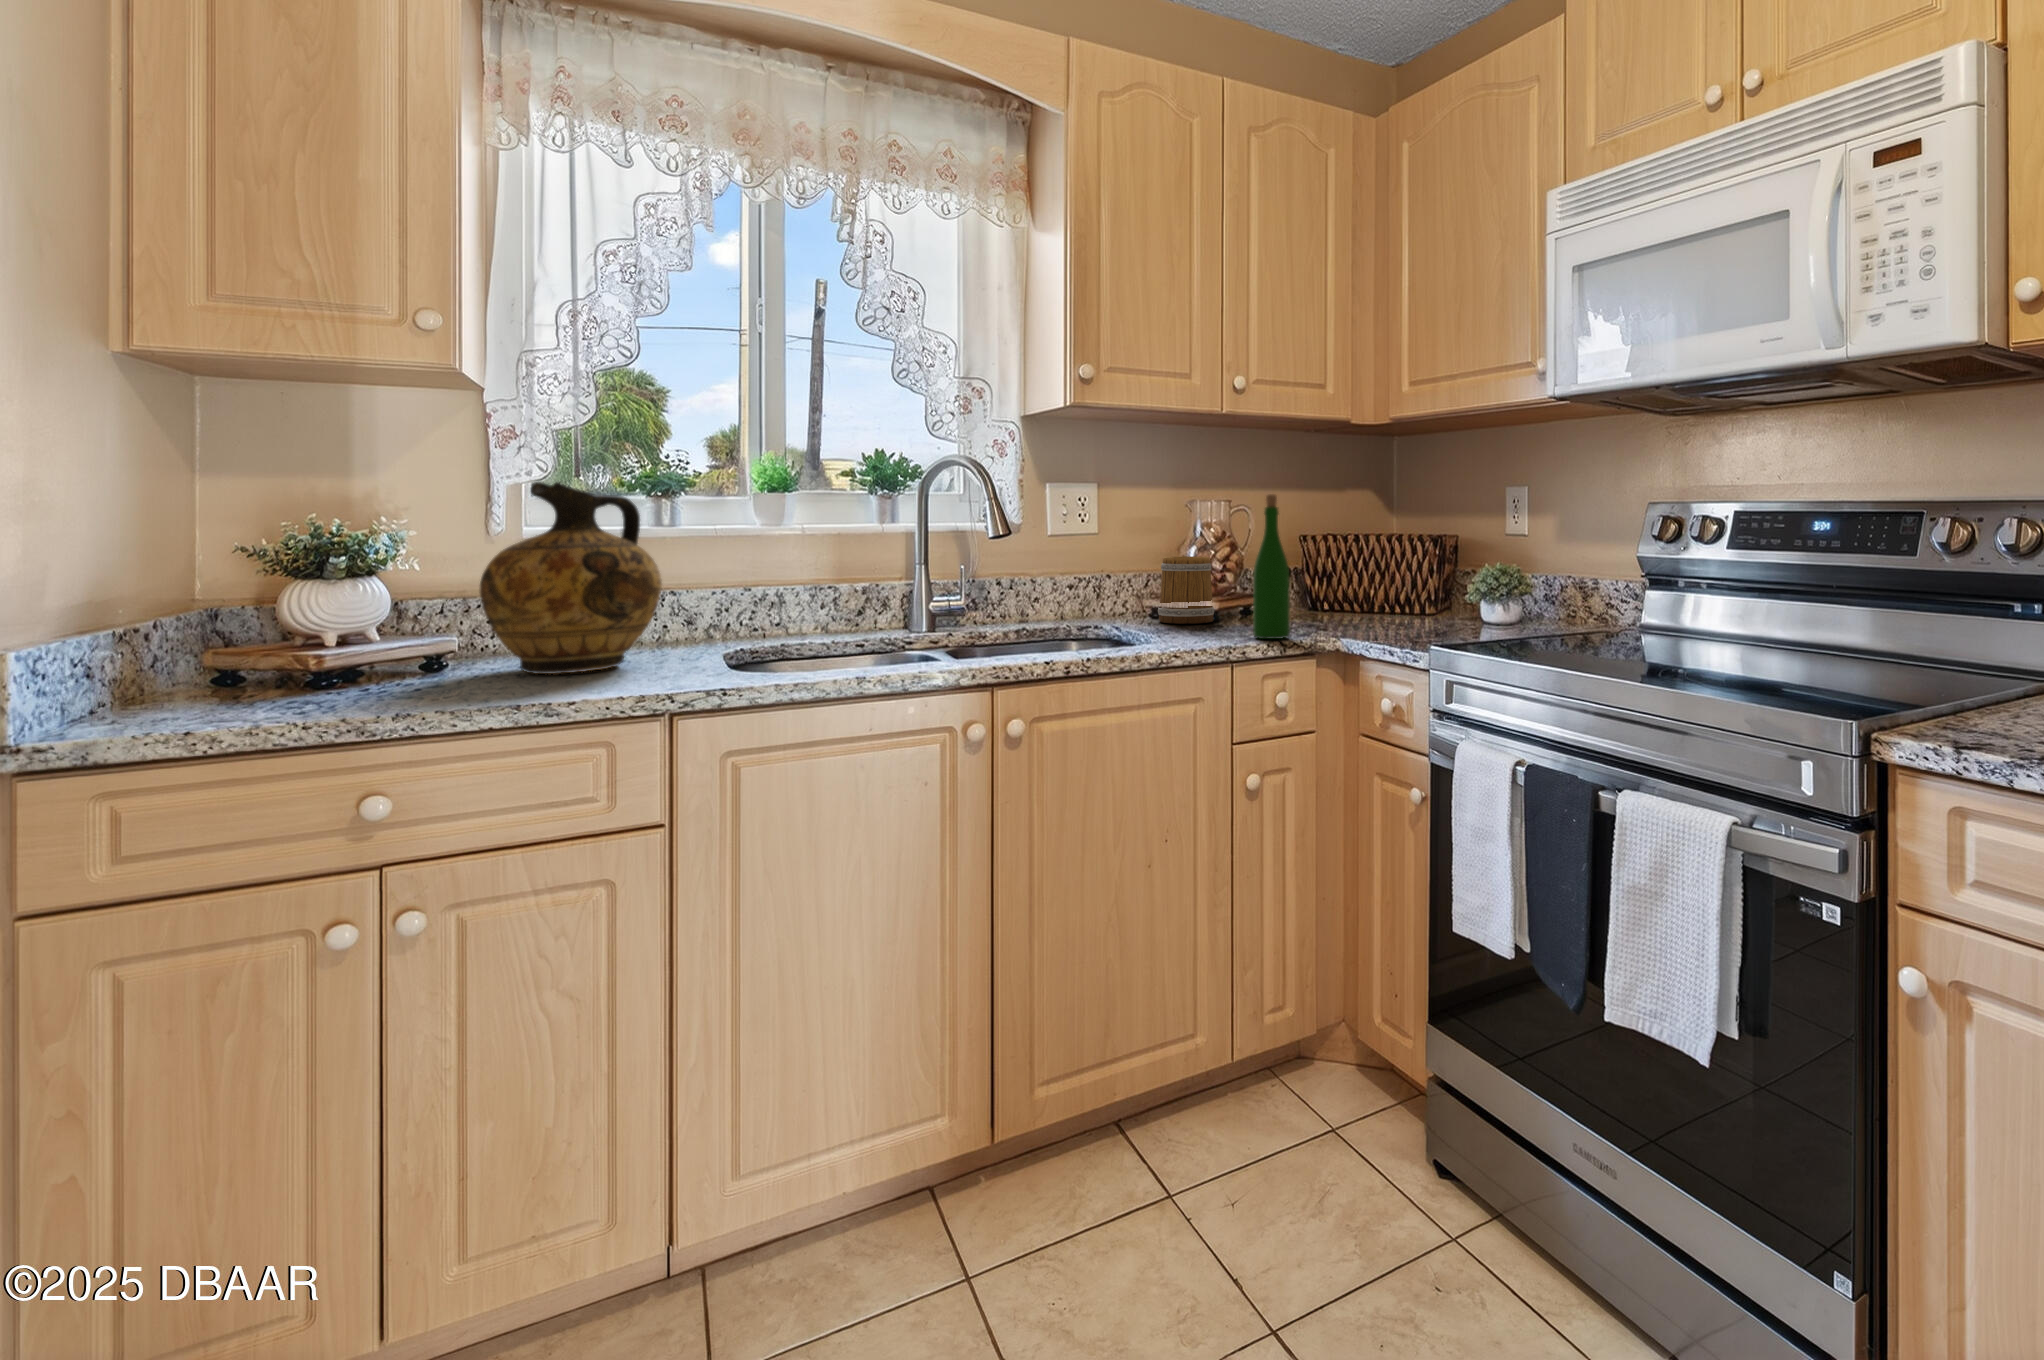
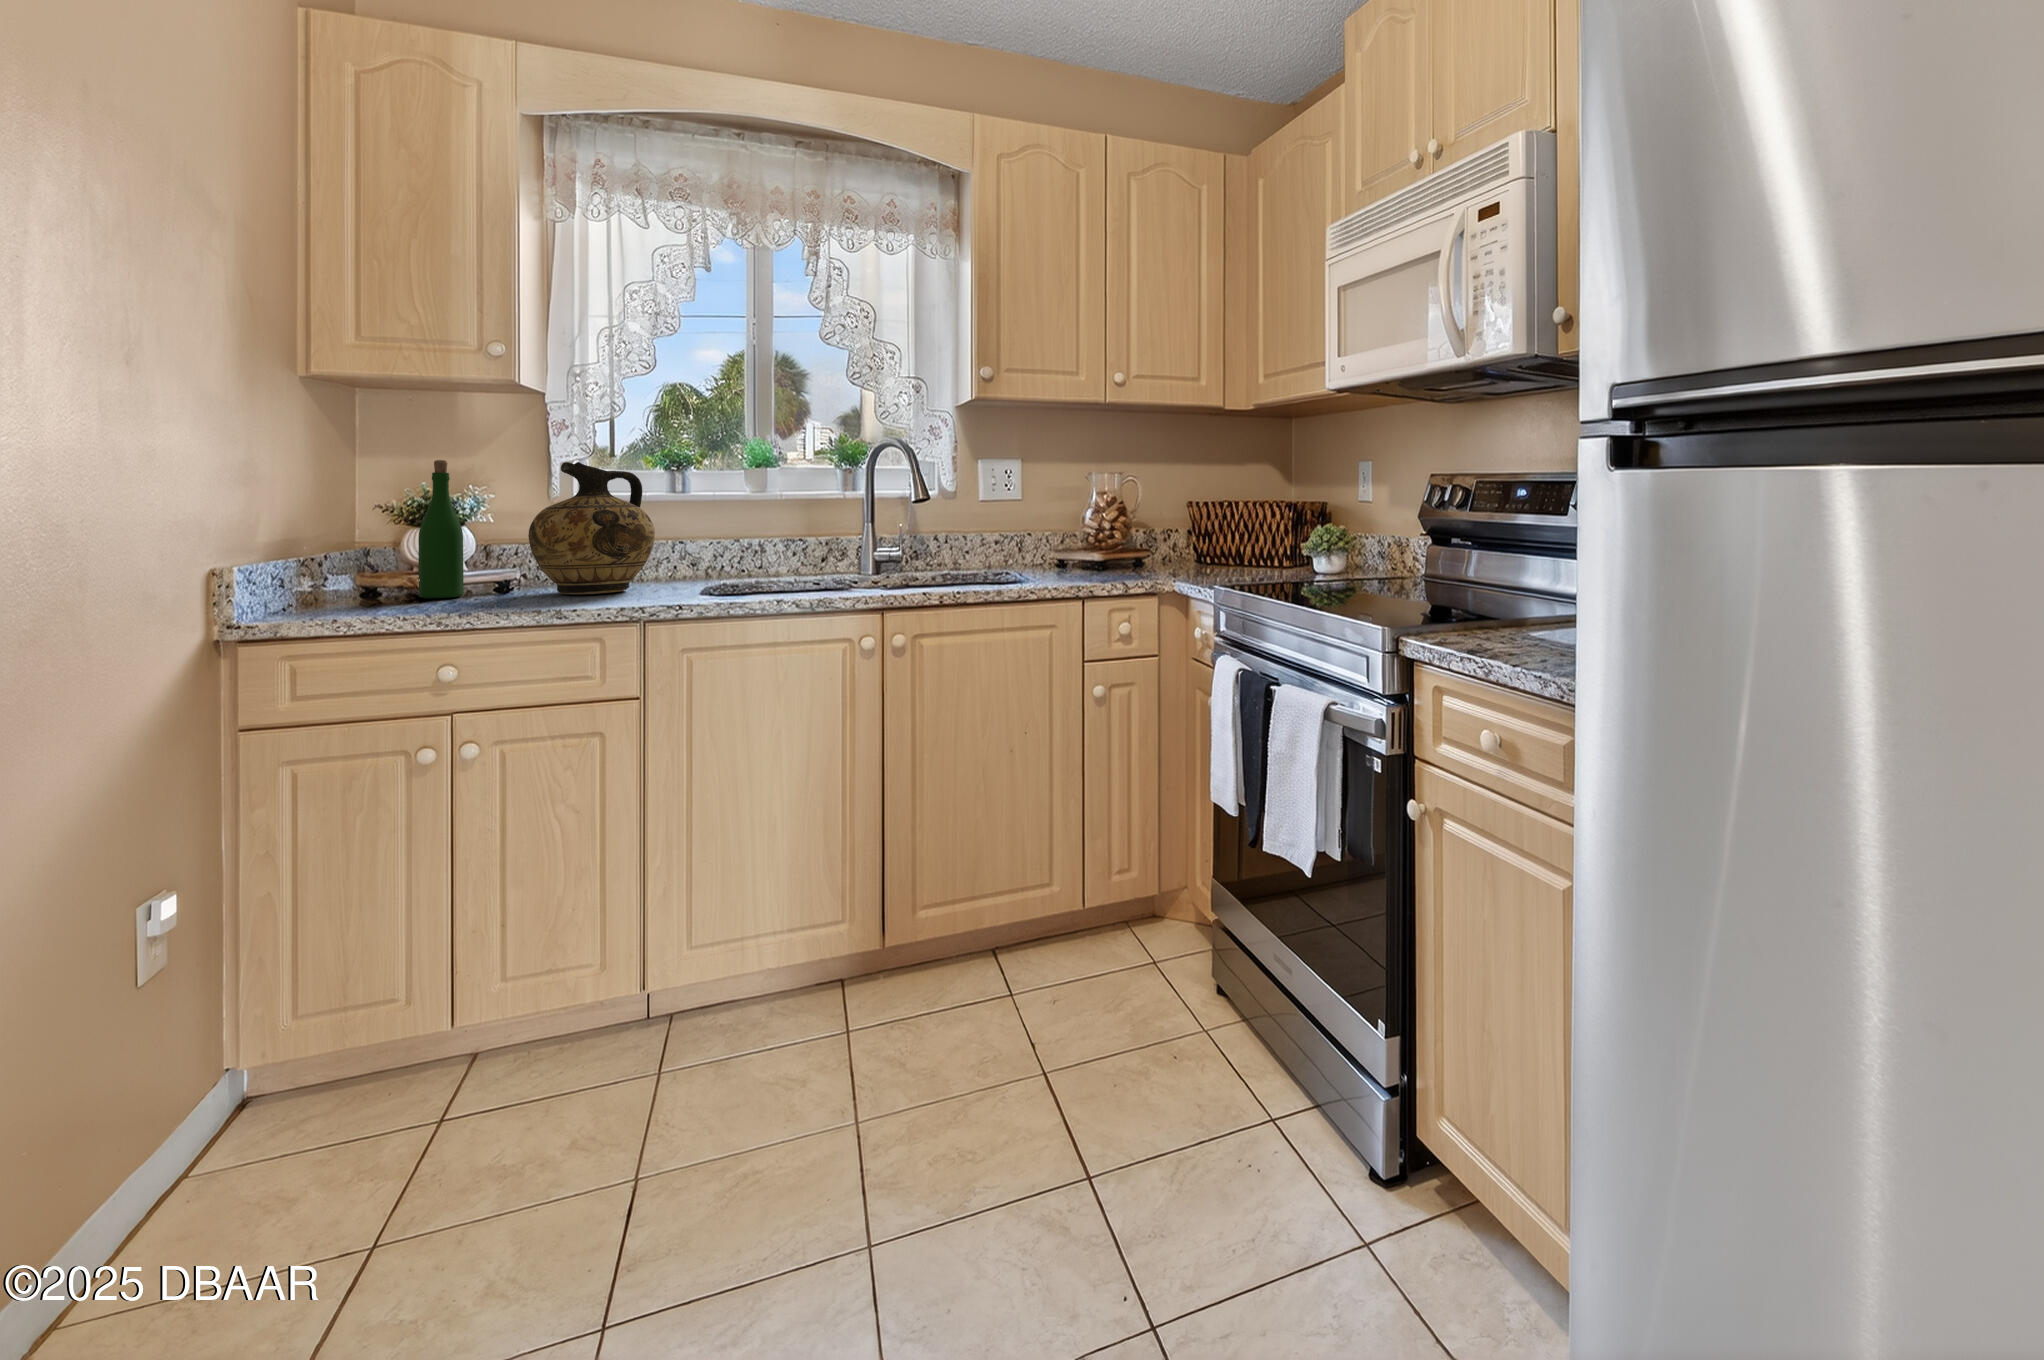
wine bottle: present [1253,494,1290,639] -> present [418,460,464,598]
mug: present [1158,556,1214,624] -> none [1057,519,1106,571]

